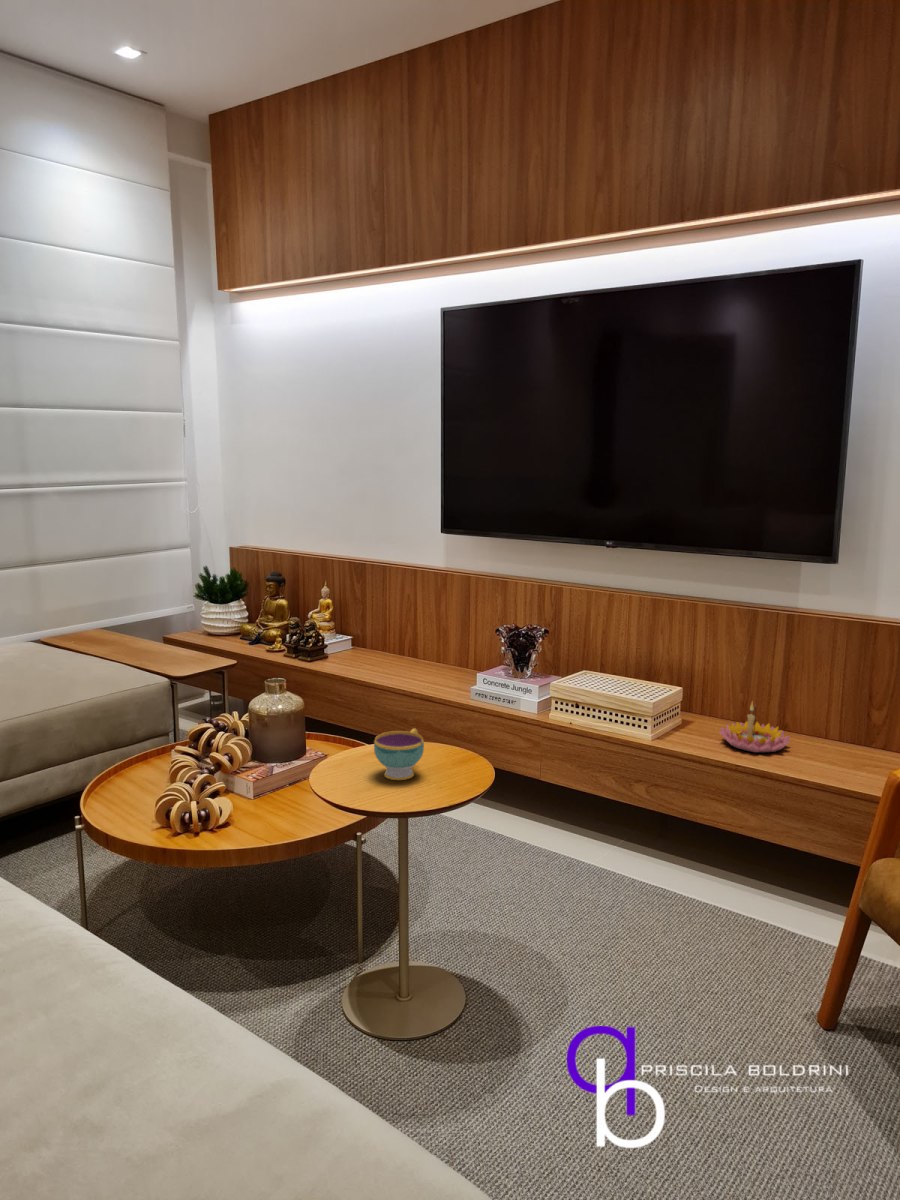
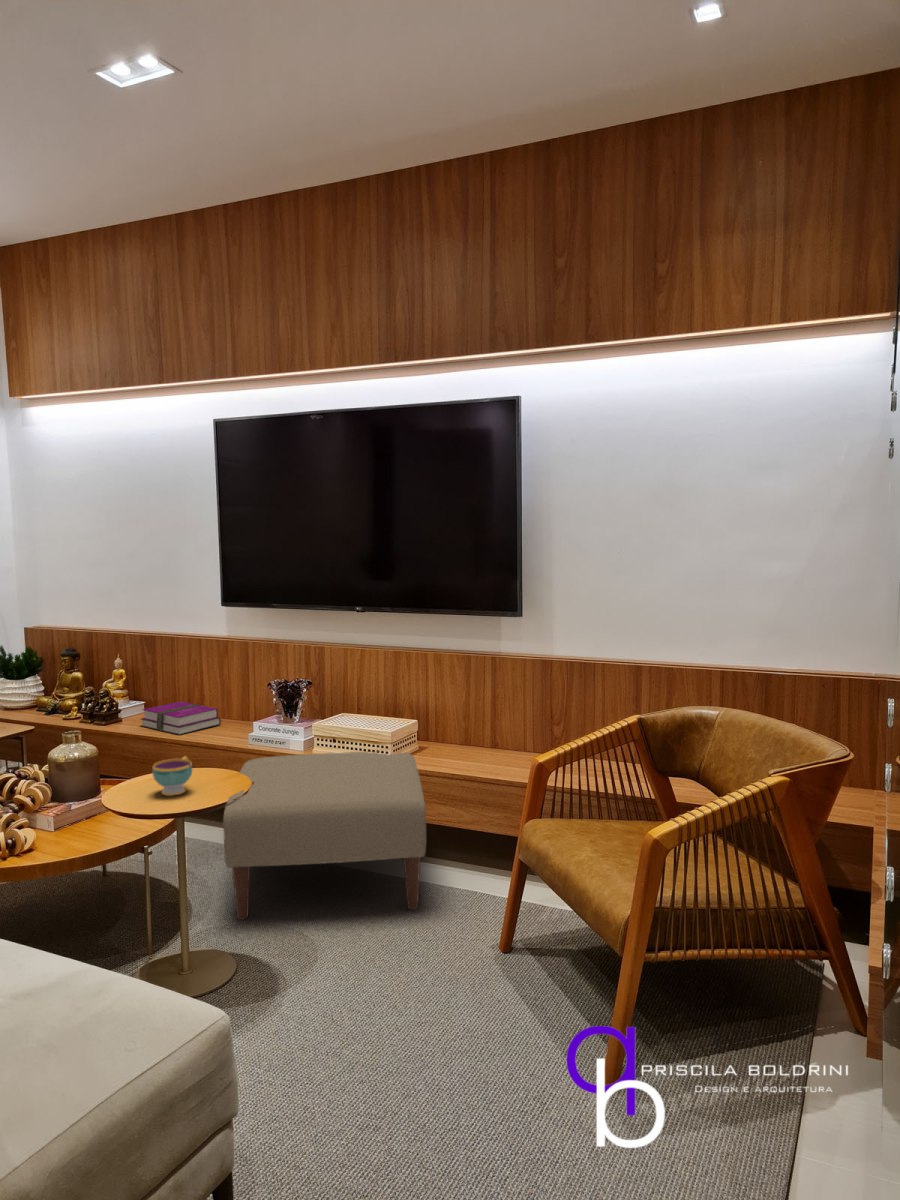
hardback book: none [348,640,437,680] -> present [141,702,221,735]
candle holder: present [719,703,790,753] -> none [442,725,495,764]
ottoman: none [451,720,711,938] -> present [223,752,426,920]

